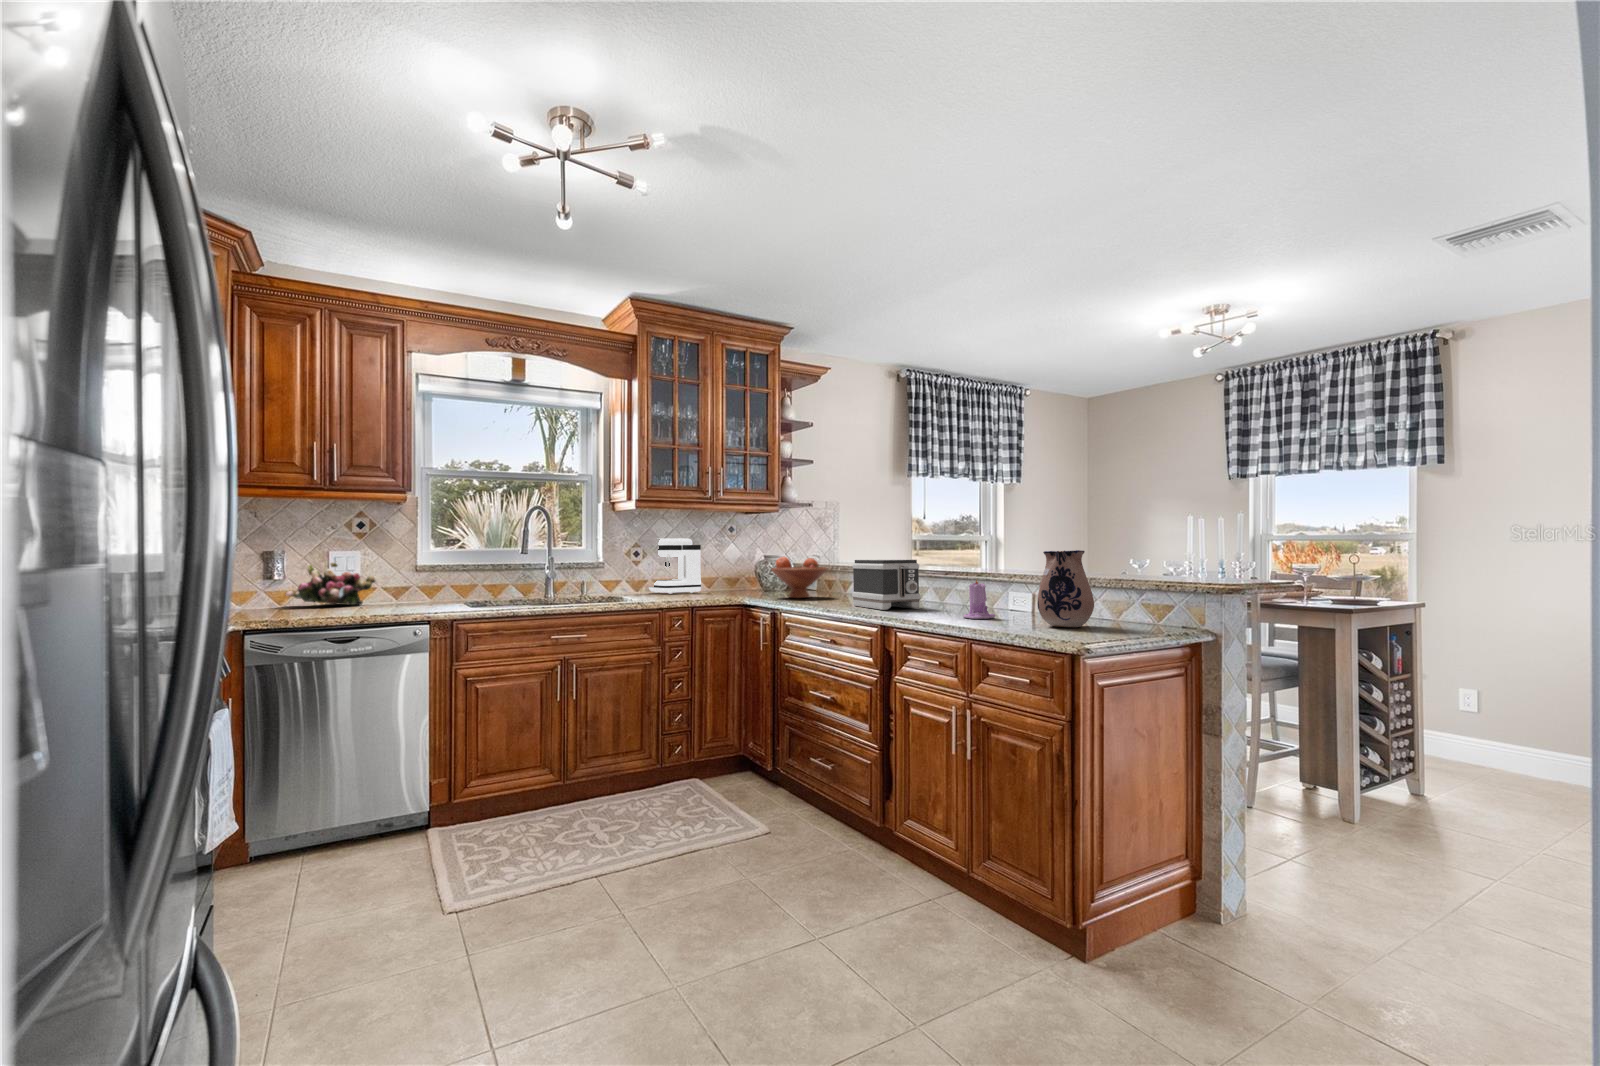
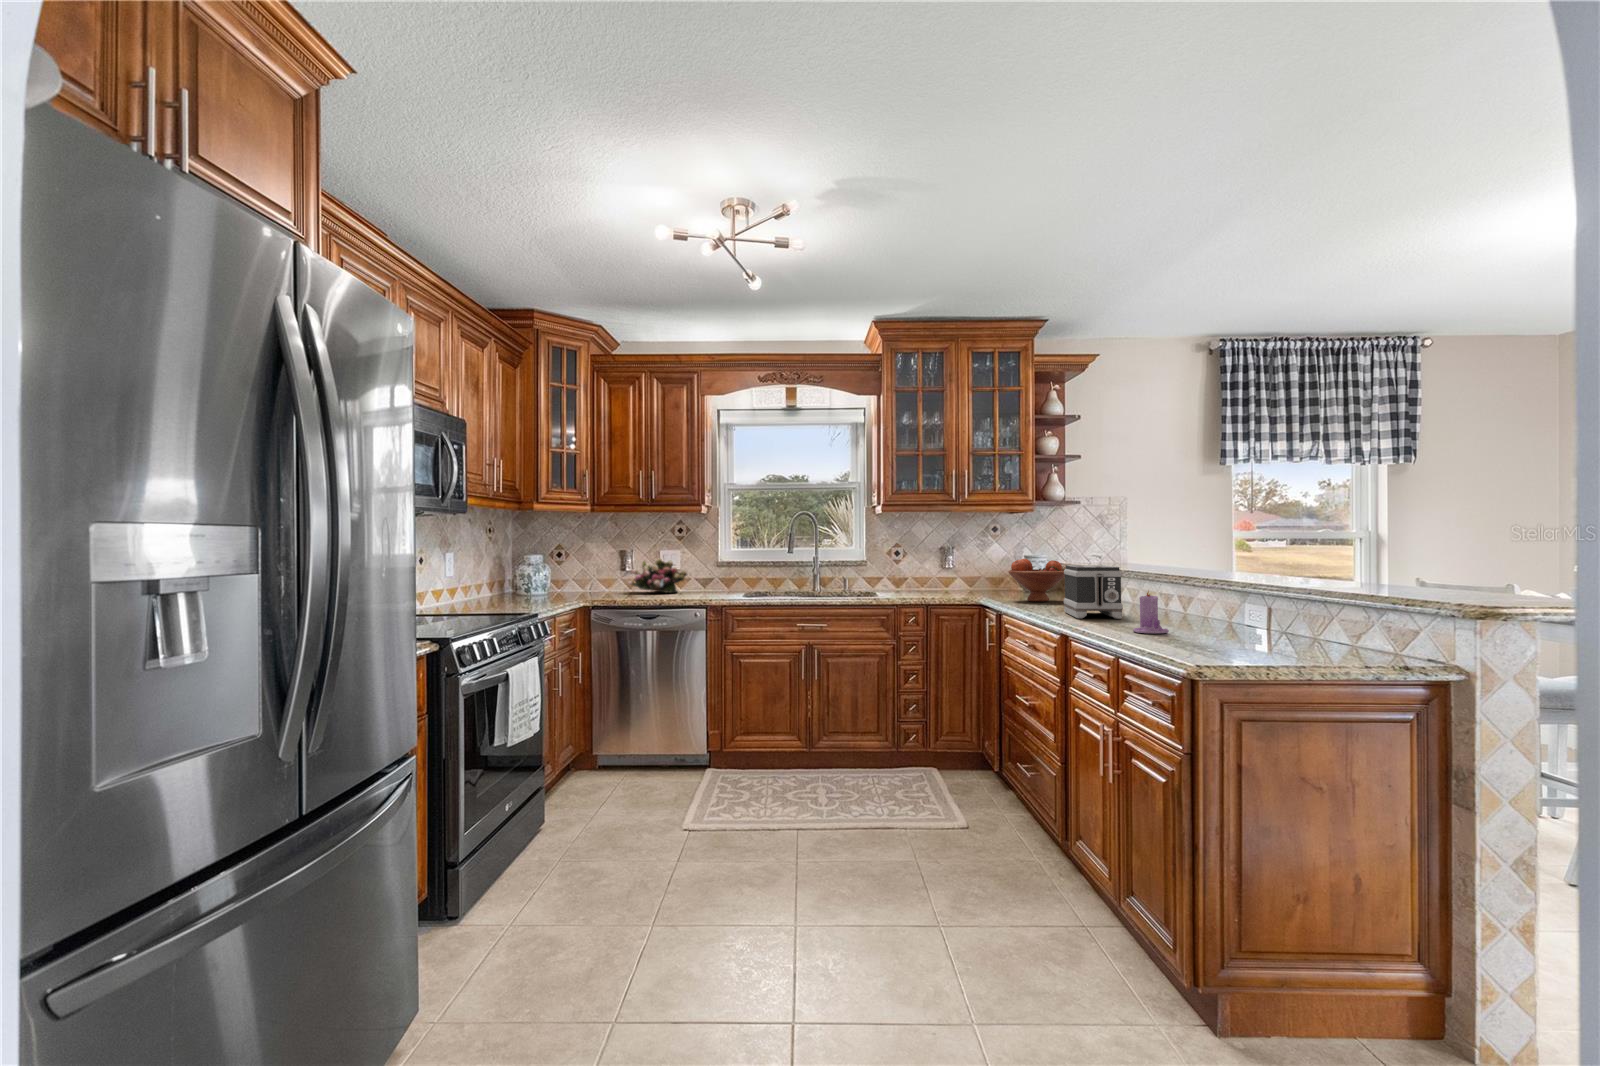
coffee maker: present [649,538,701,594] -> none [902,539,960,592]
ceramic pitcher: present [1037,550,1094,627] -> none [1180,565,1244,649]

